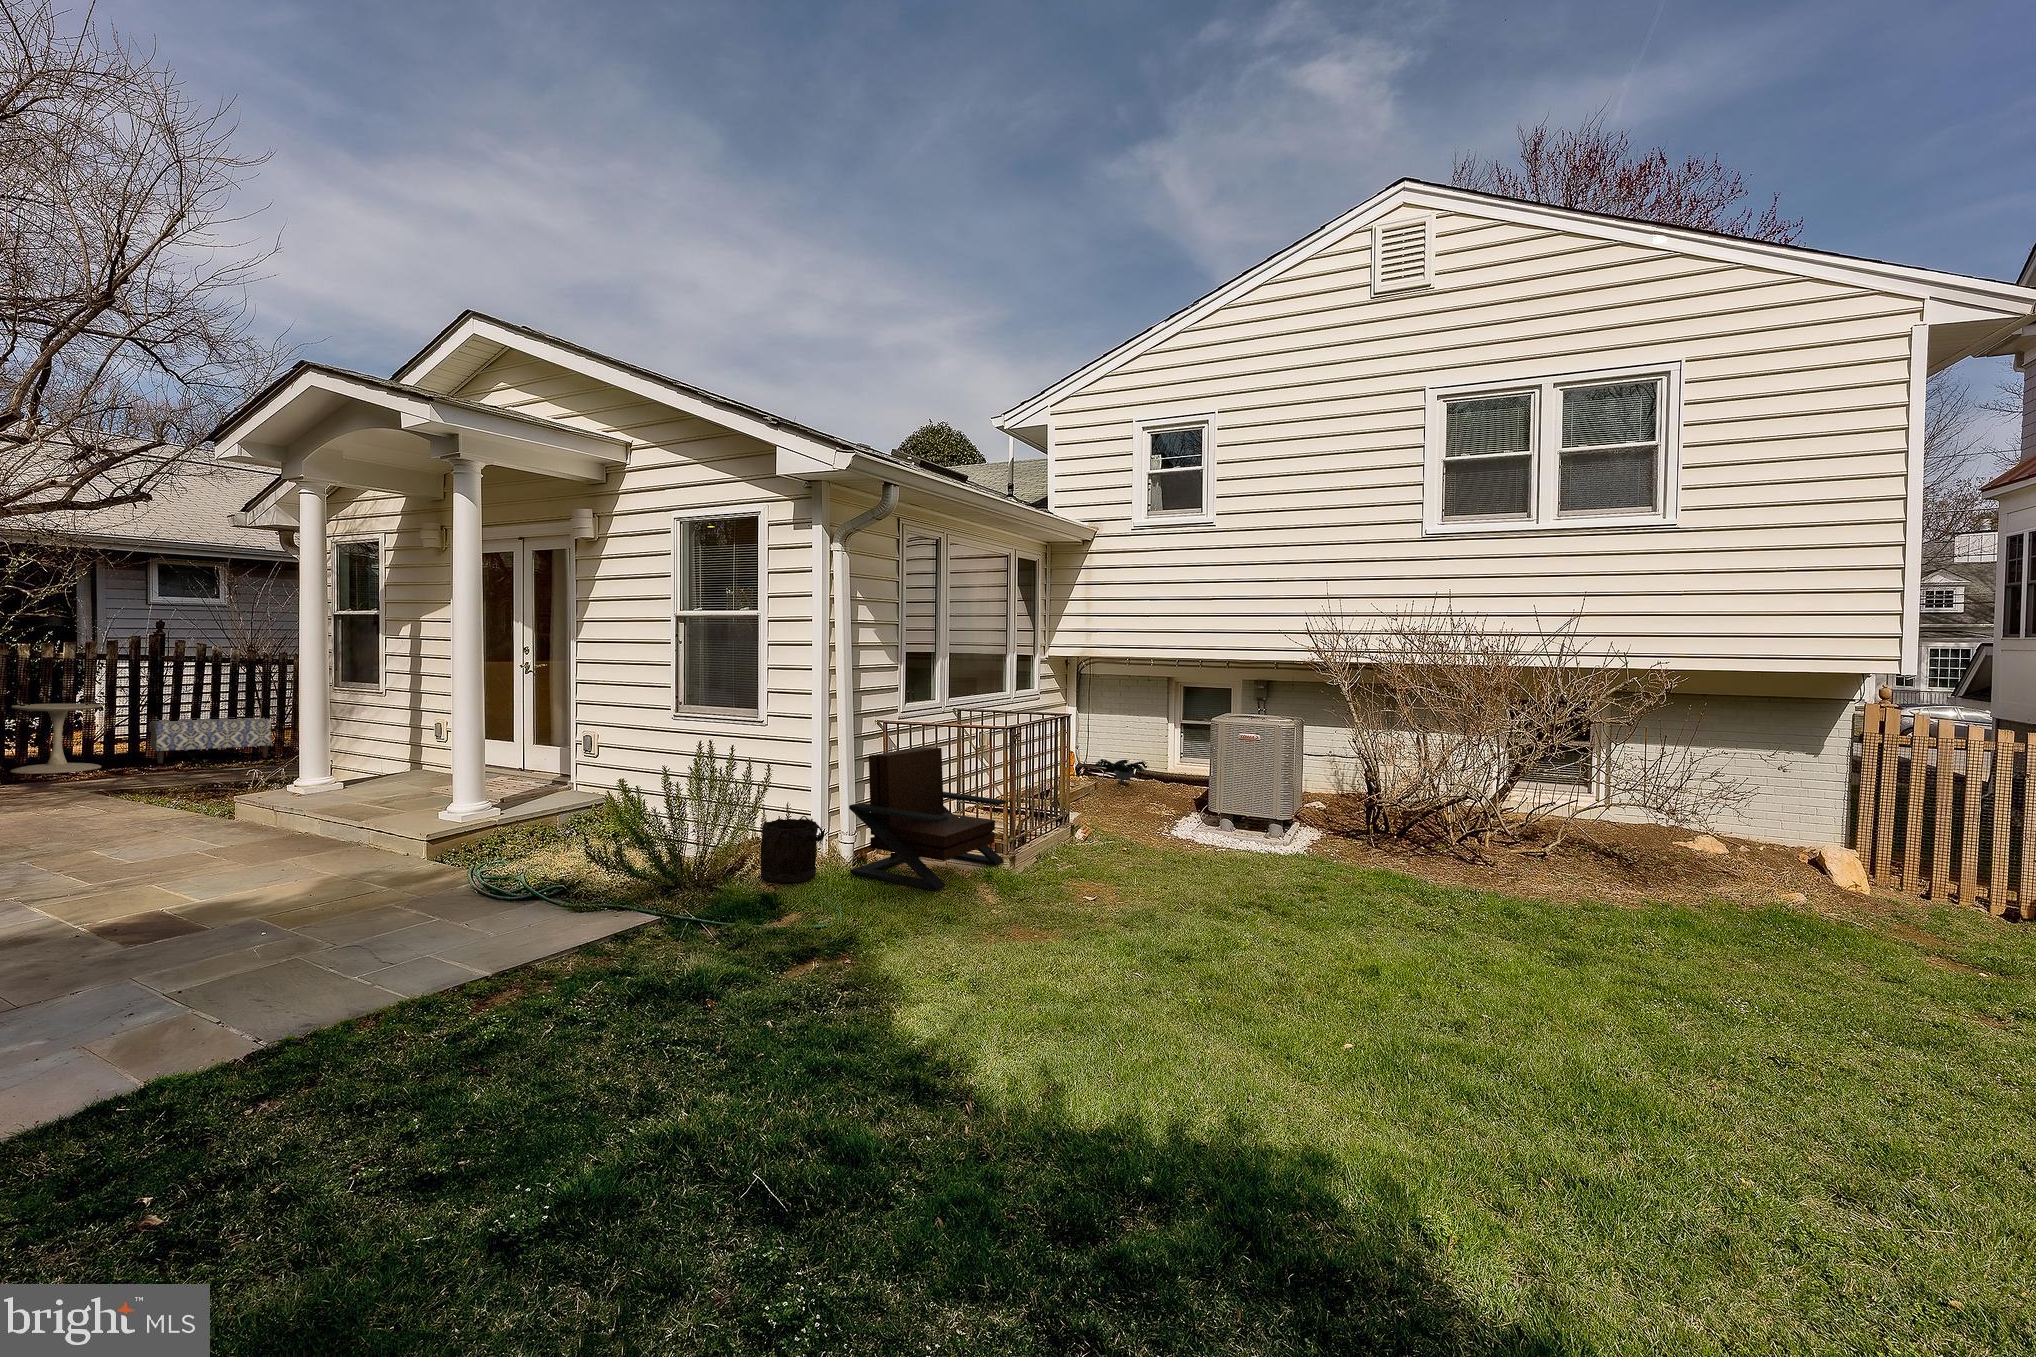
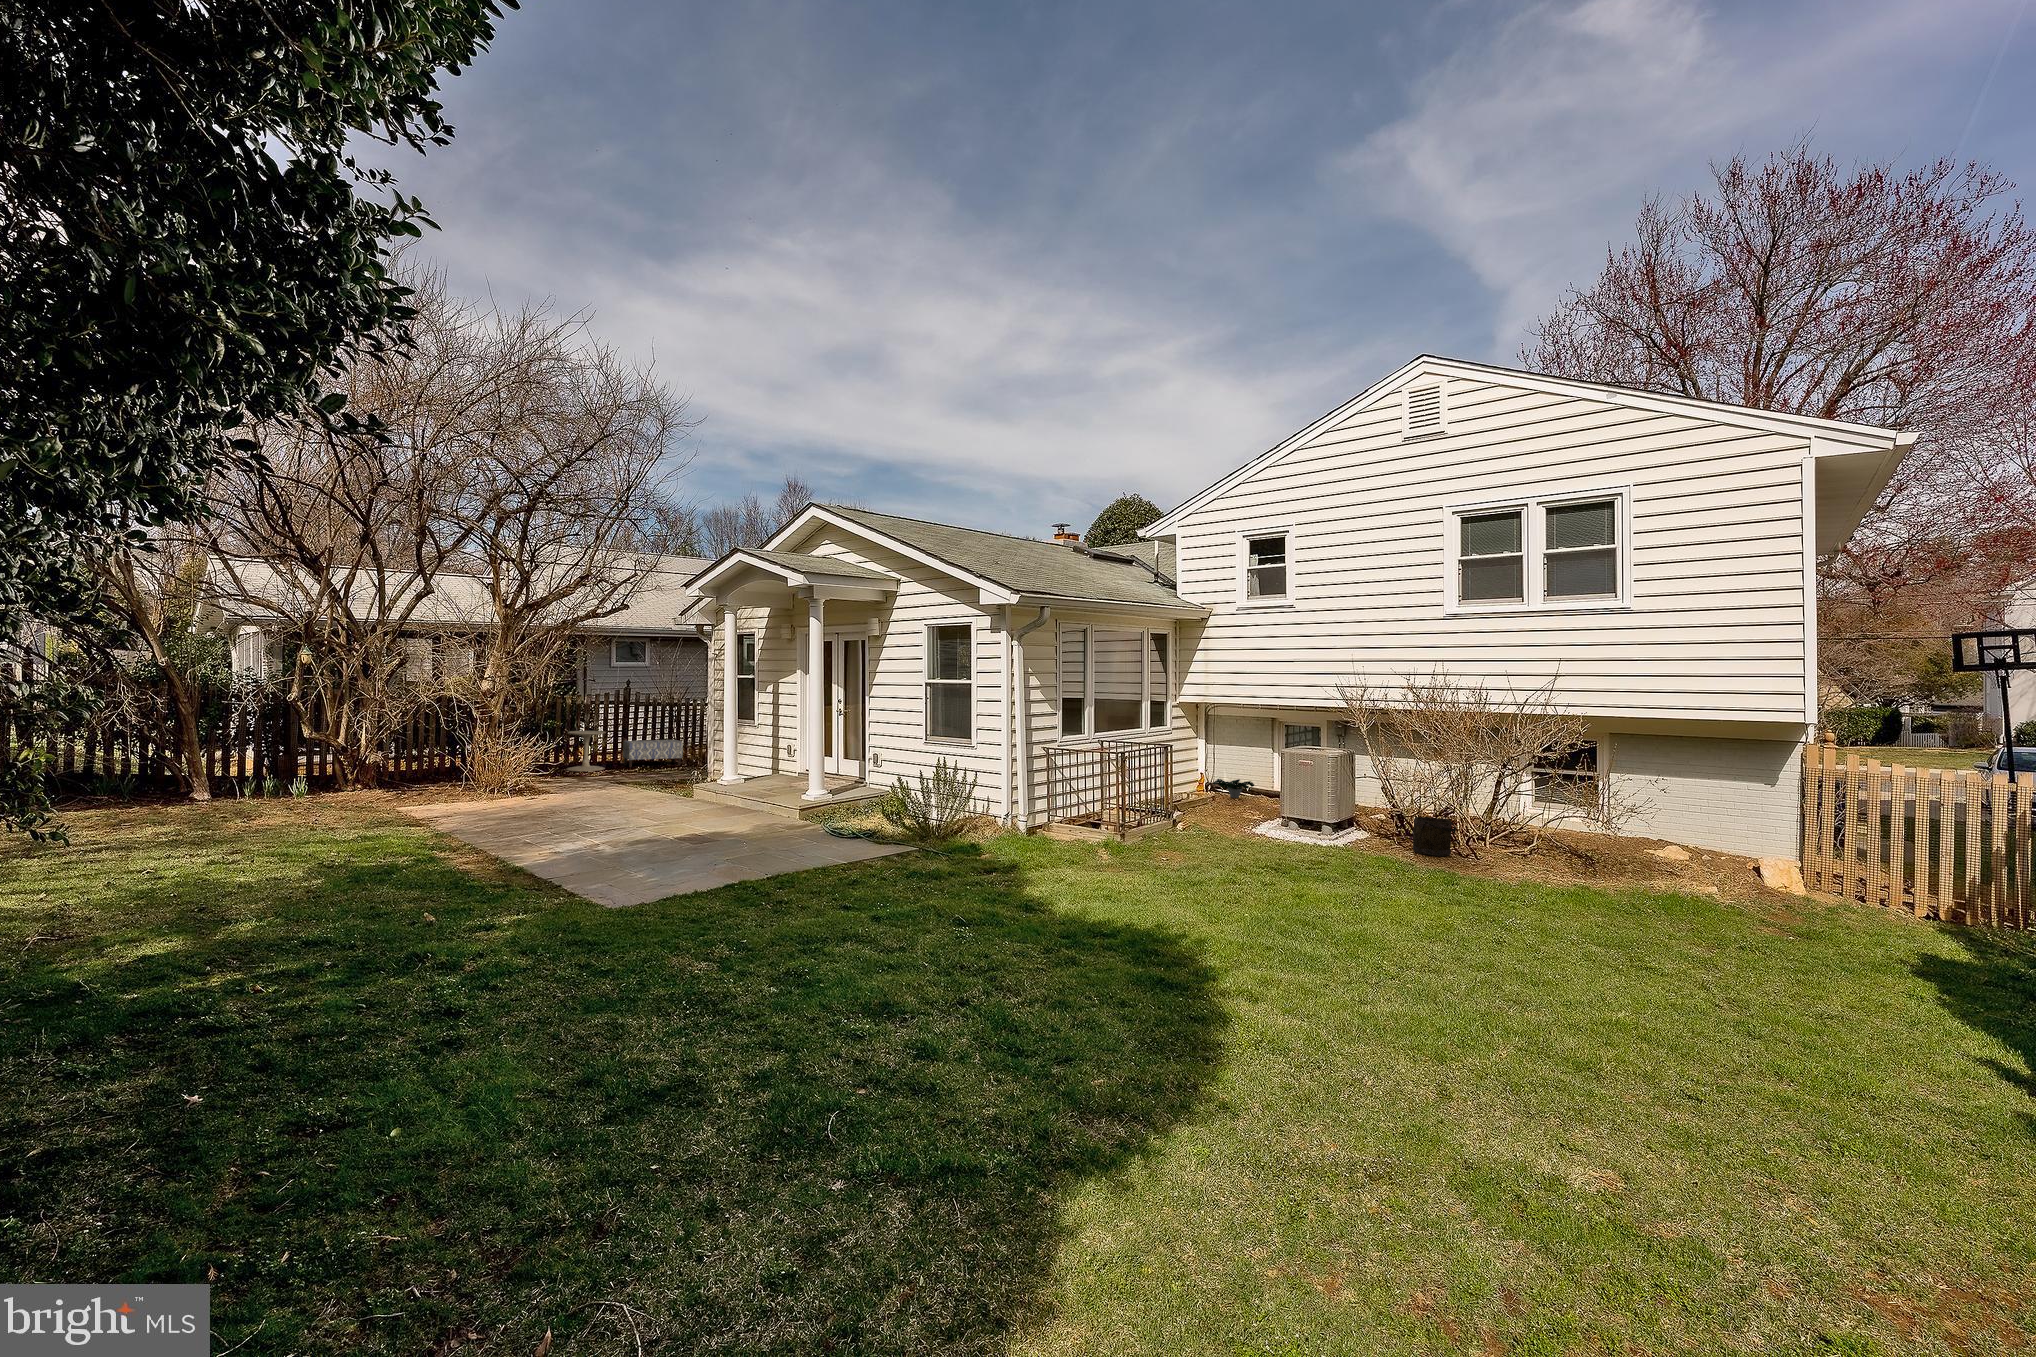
lounge chair: present [849,748,1006,891] -> none [1023,765,1121,849]
bucket: present [760,816,824,883] -> present [1413,817,1456,856]

